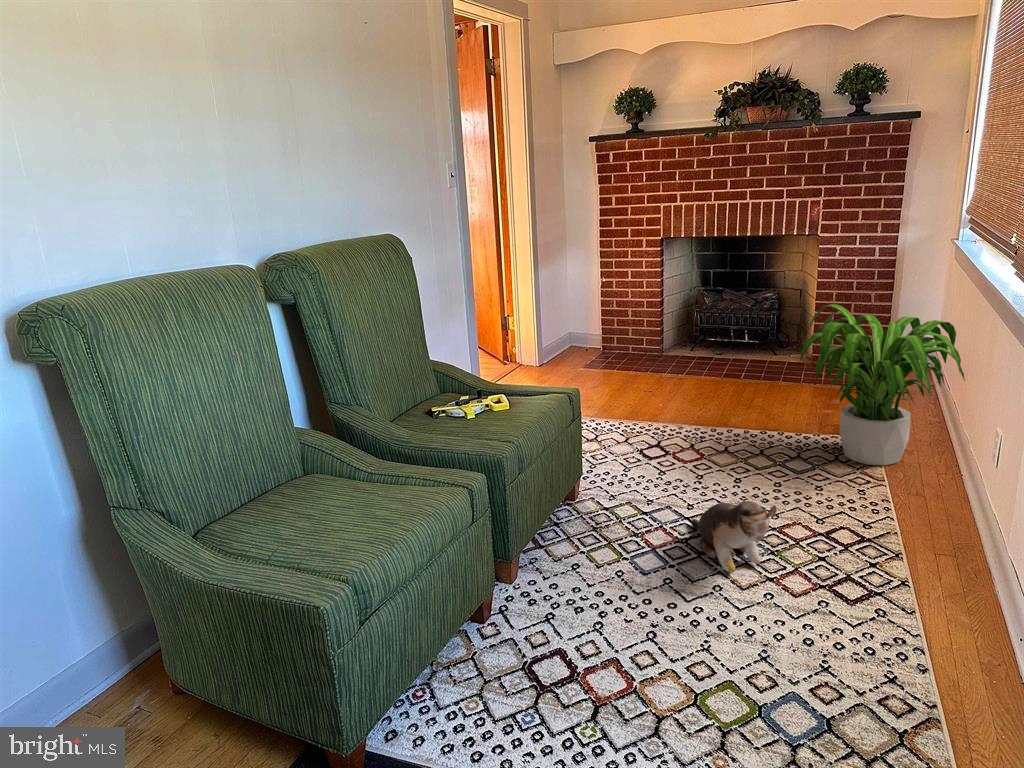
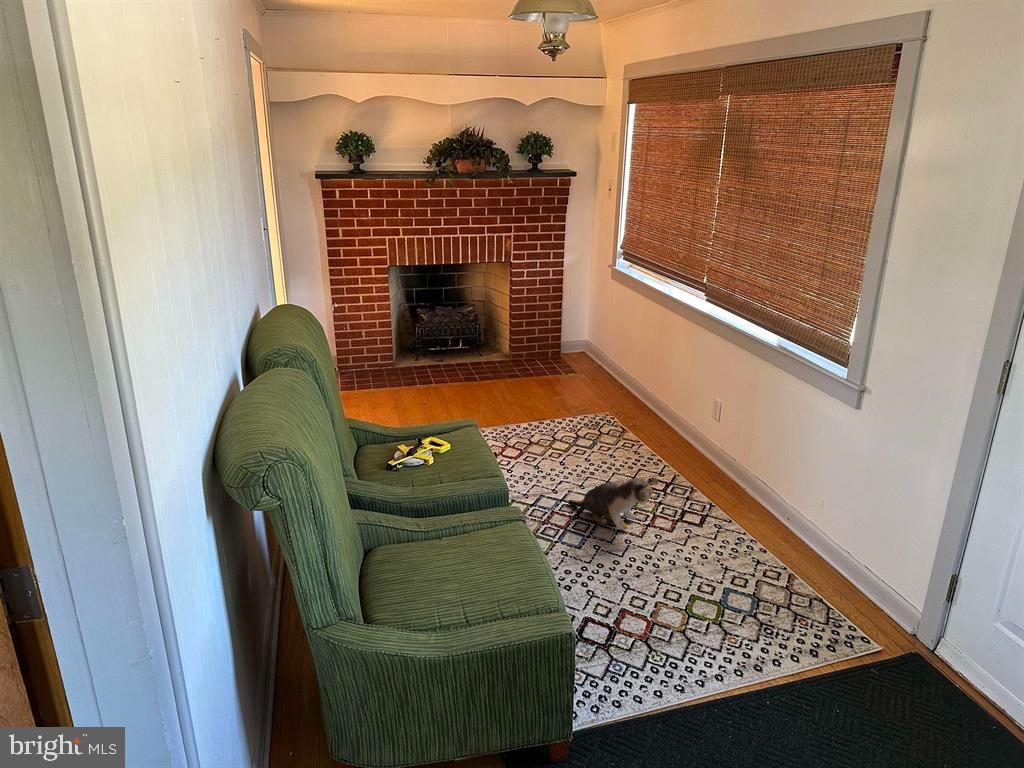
potted plant: present [800,304,965,465] -> none [561,323,681,433]

